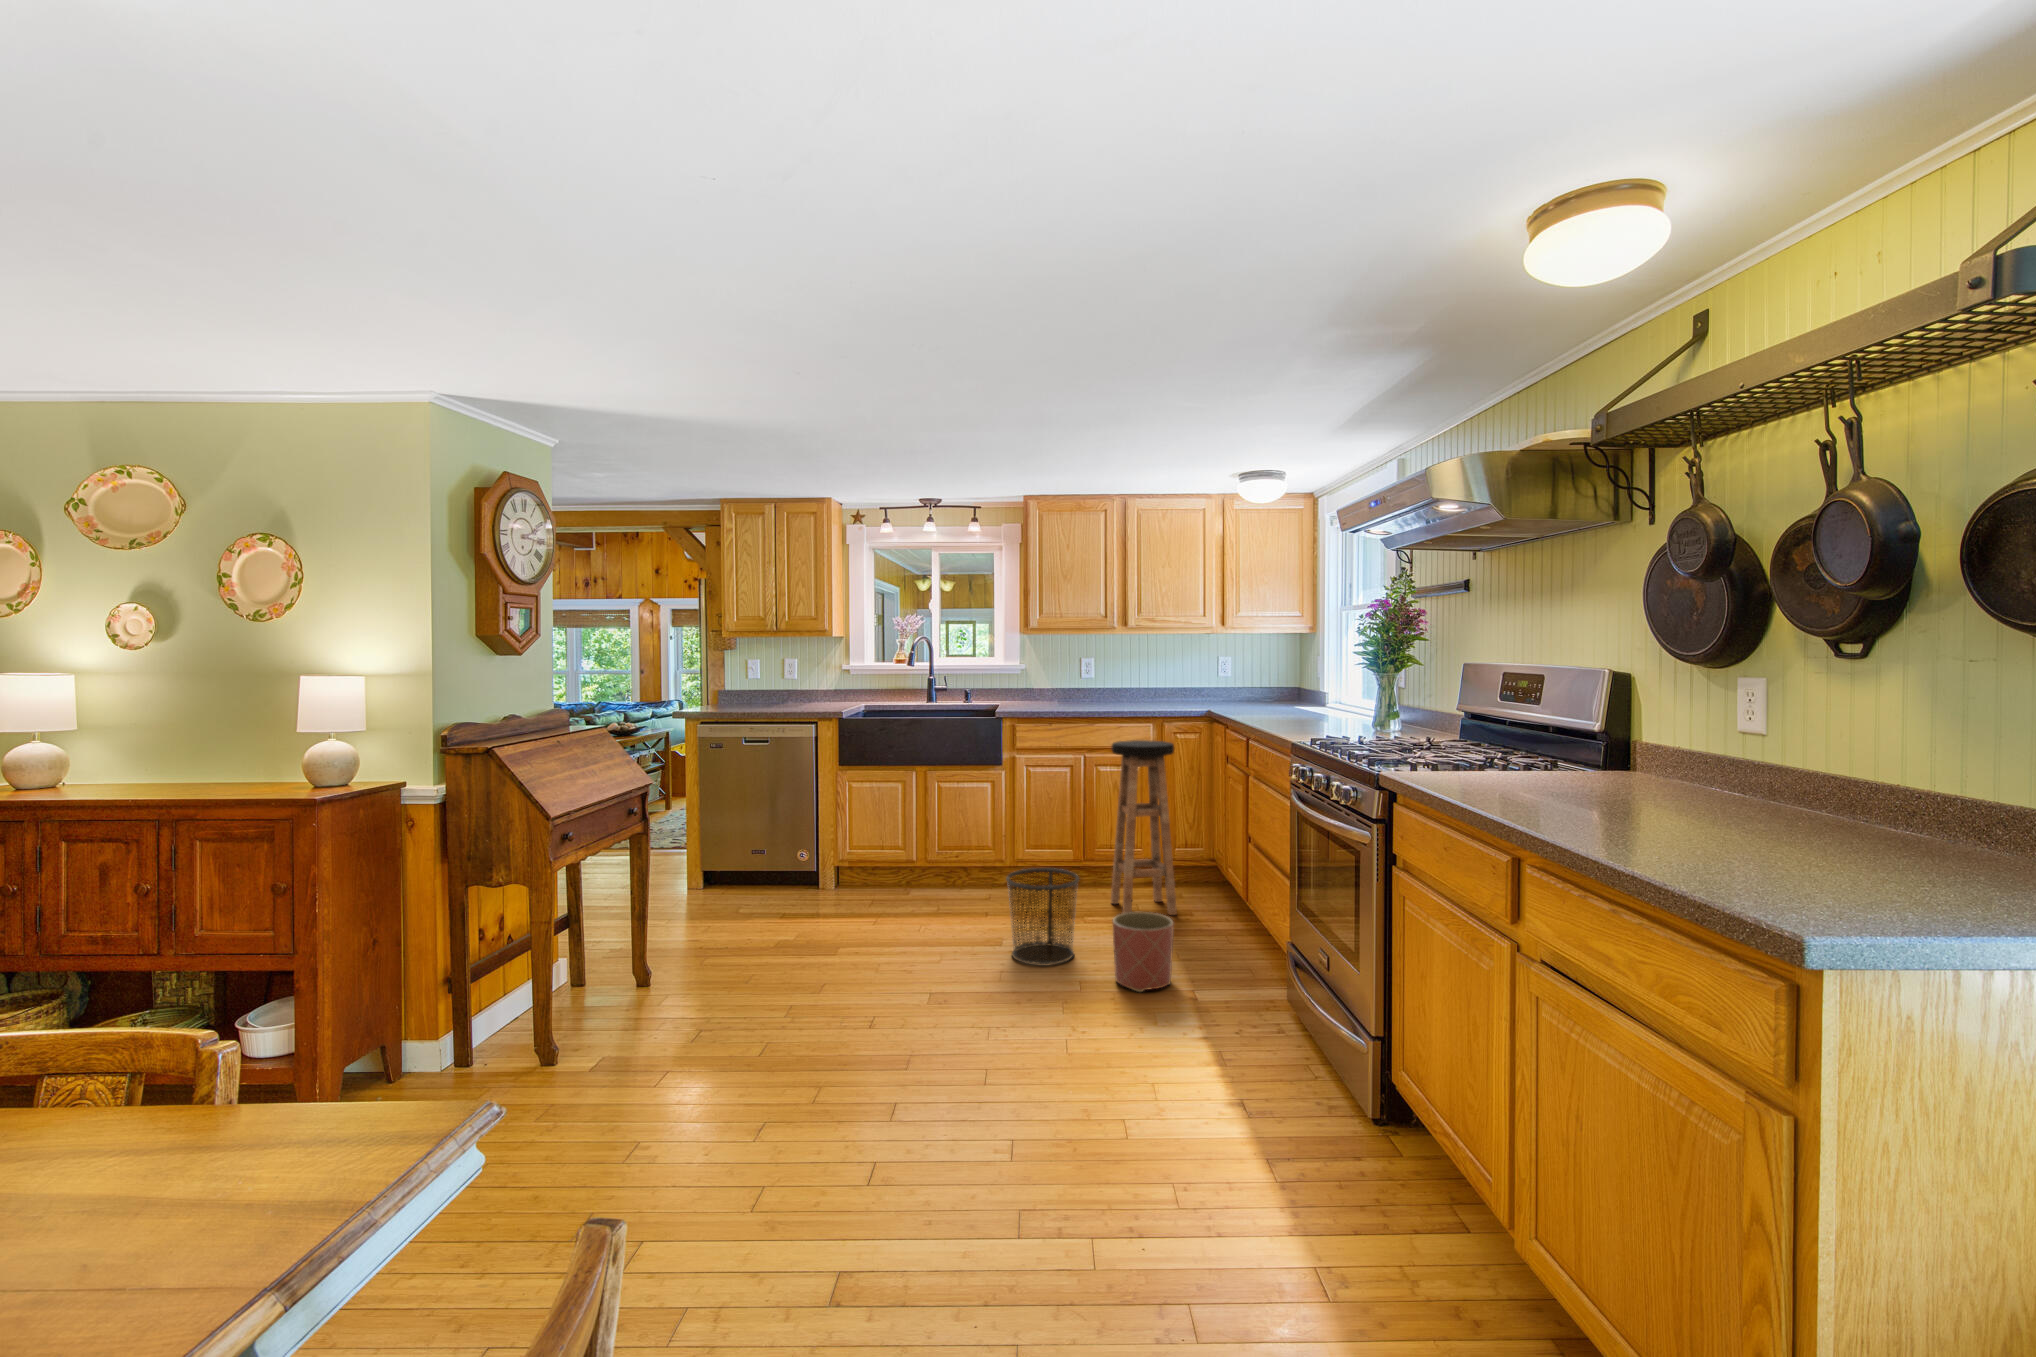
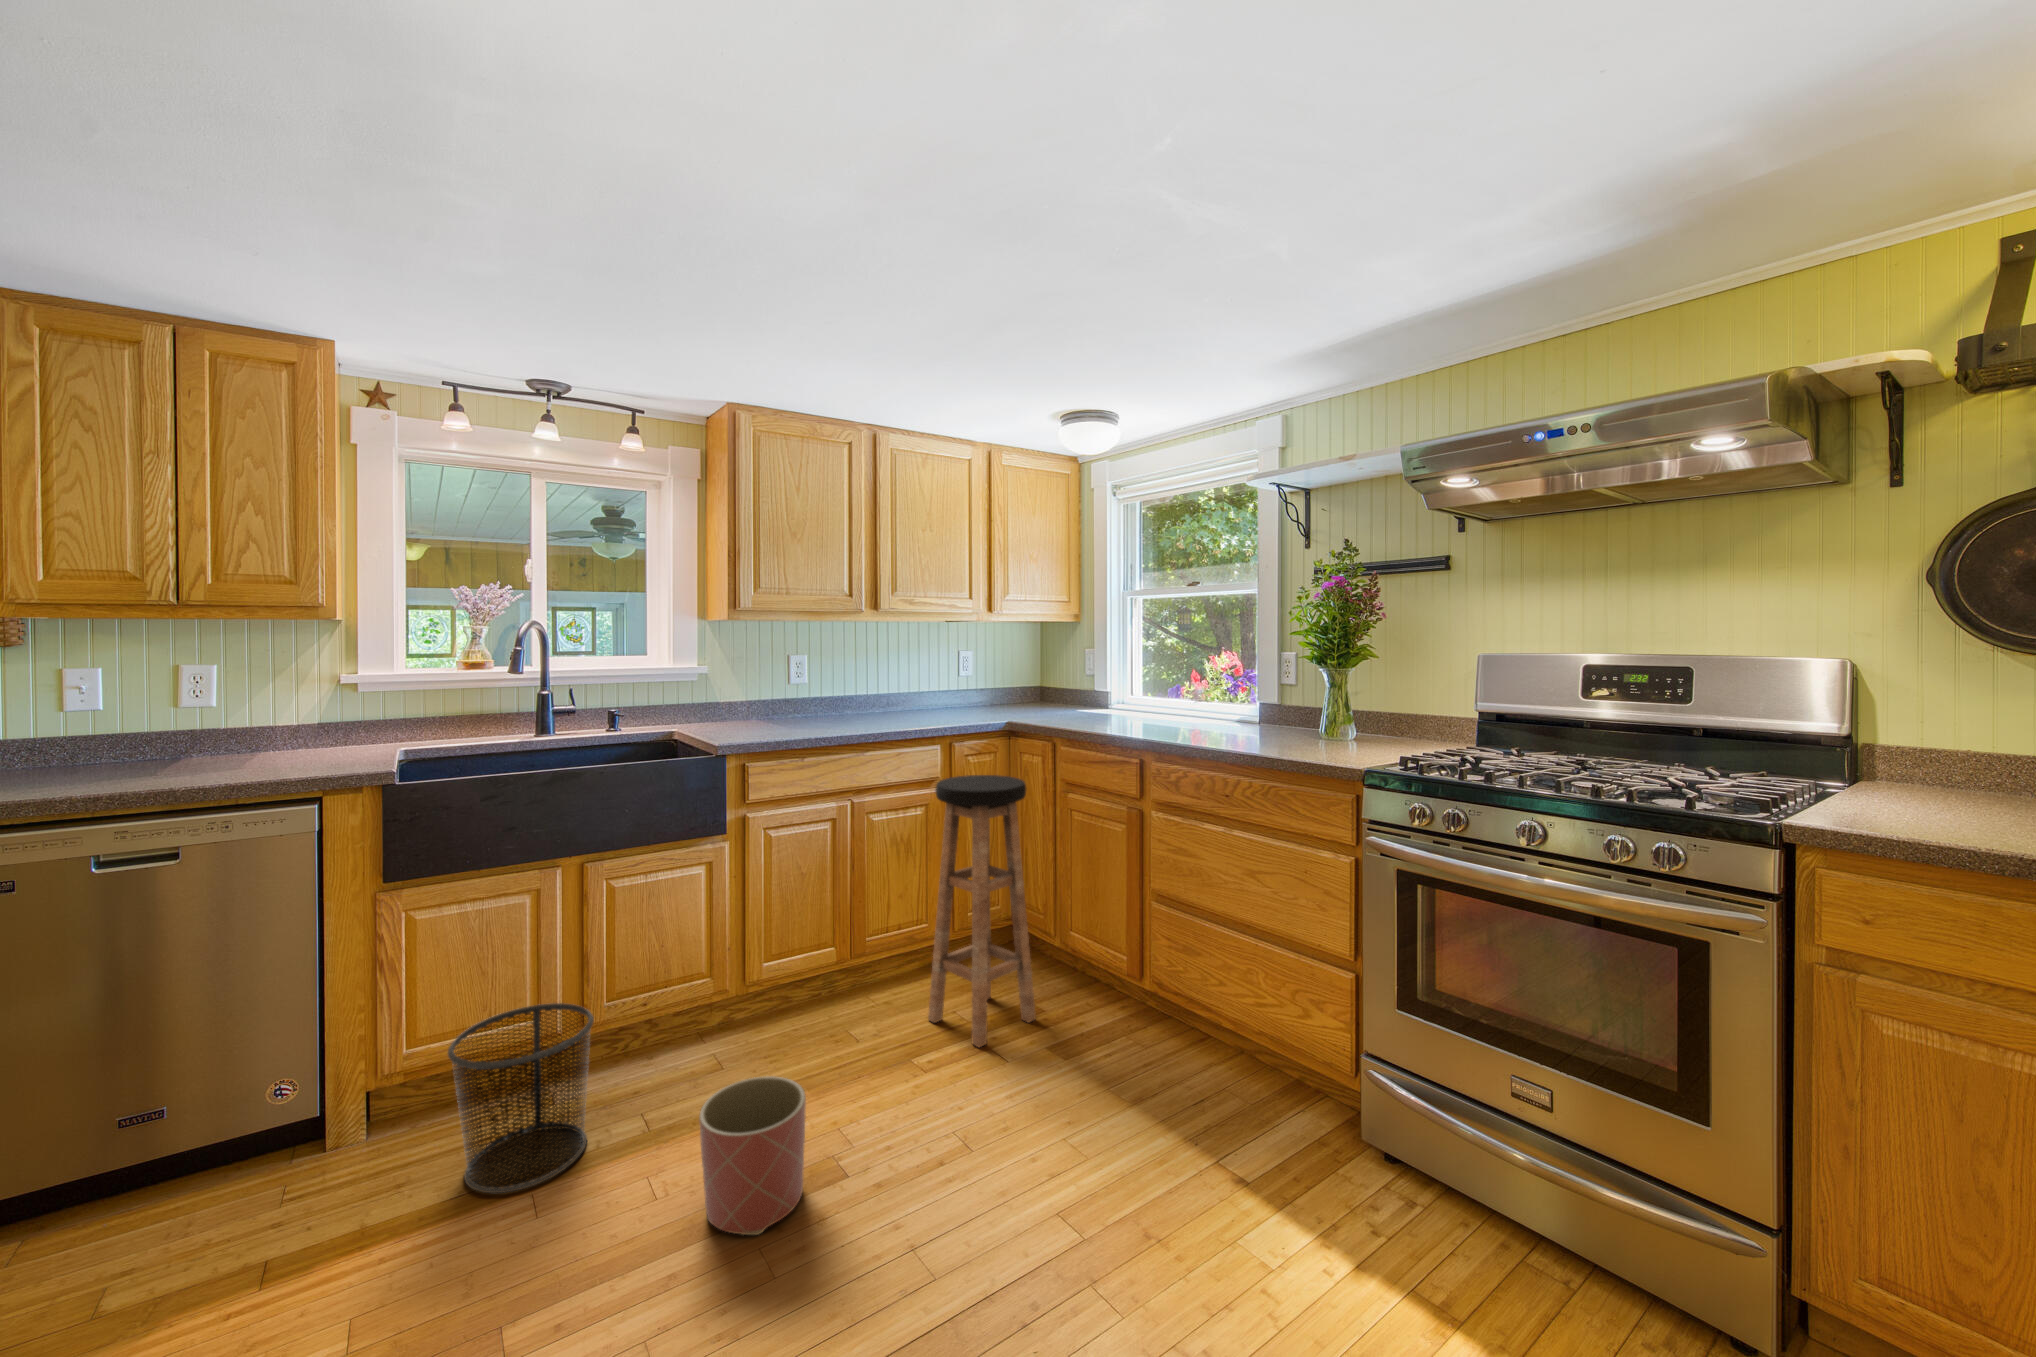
waste bin: present [1006,868,1079,966] -> present [448,1003,594,1193]
planter: present [1112,912,1174,992] -> present [699,1076,806,1235]

